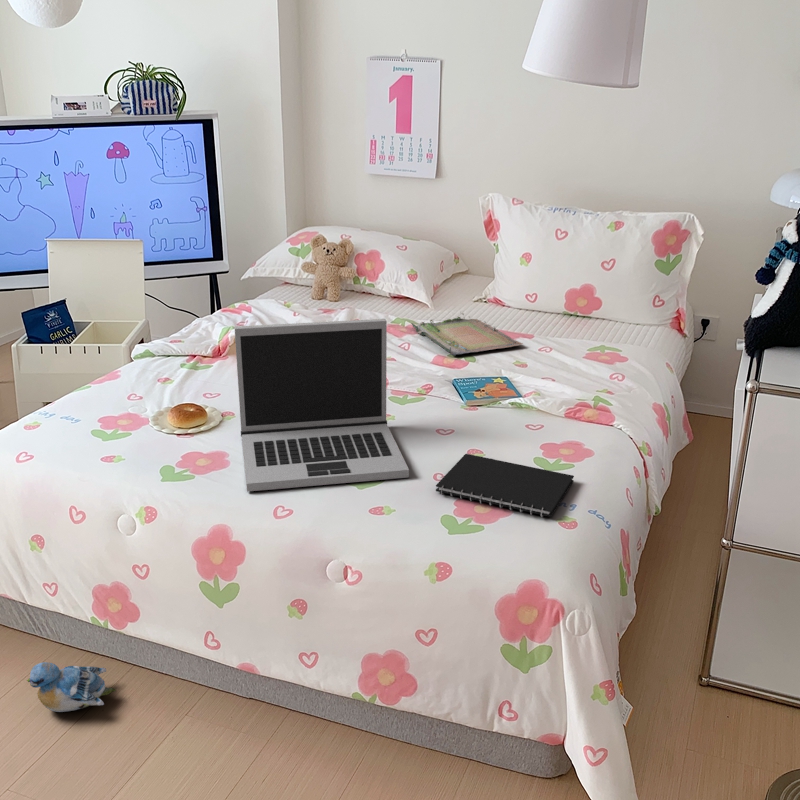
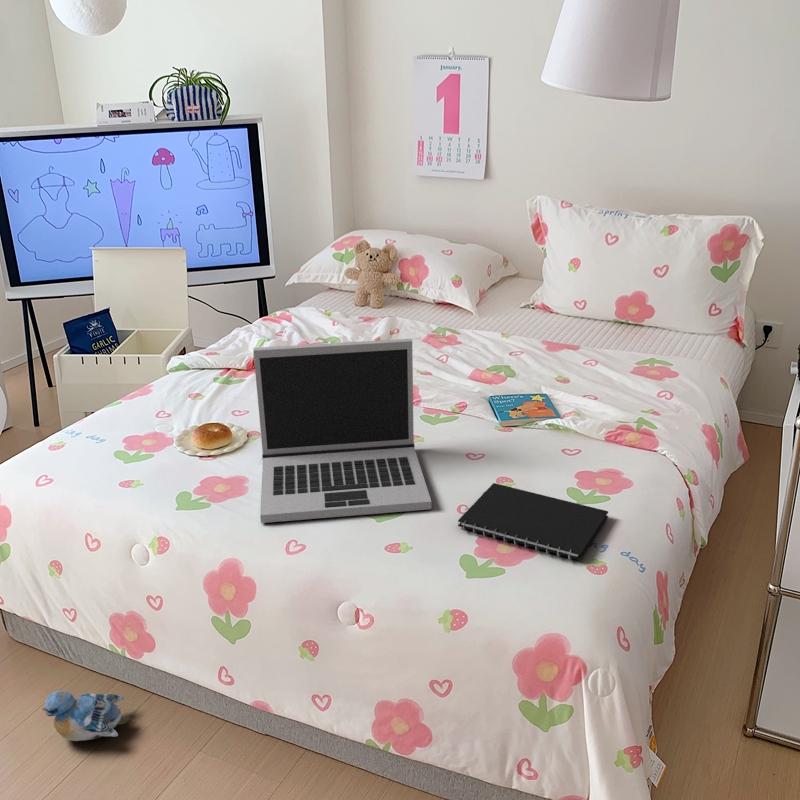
tray: present [411,313,523,356] -> none [452,320,567,369]

